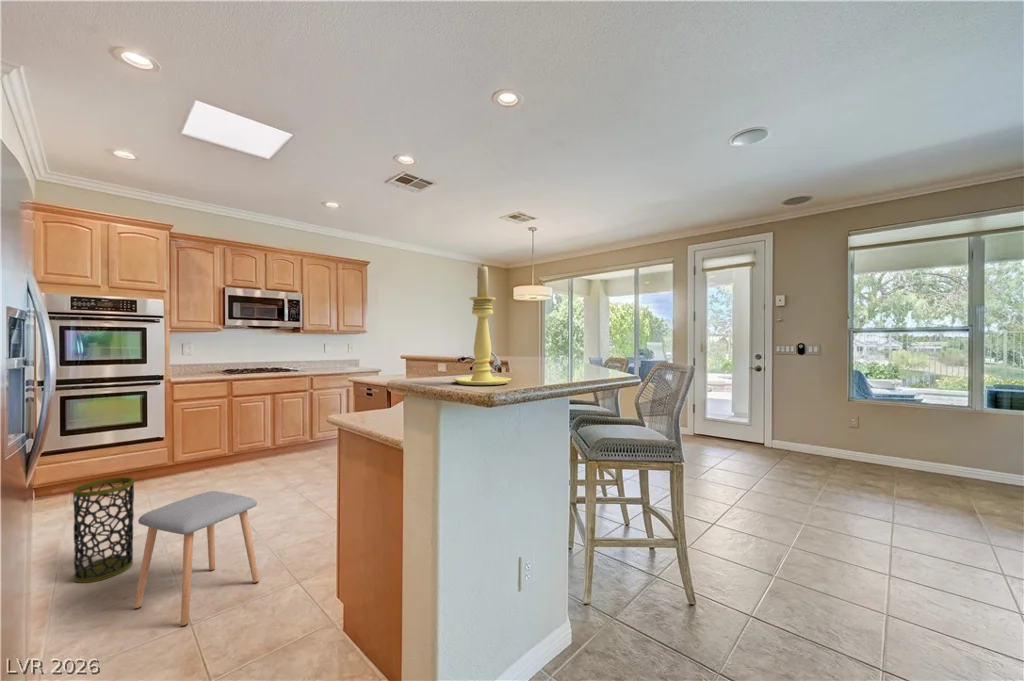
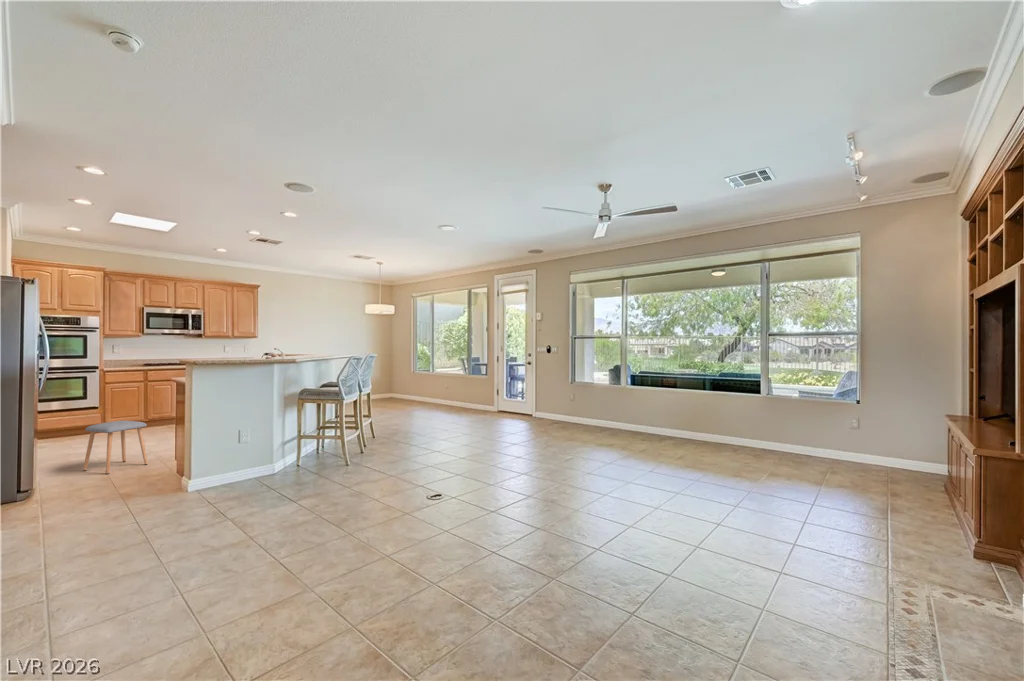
candle holder: present [454,266,511,385] -> none [205,318,230,360]
trash can: present [73,477,134,583] -> none [50,416,82,466]

